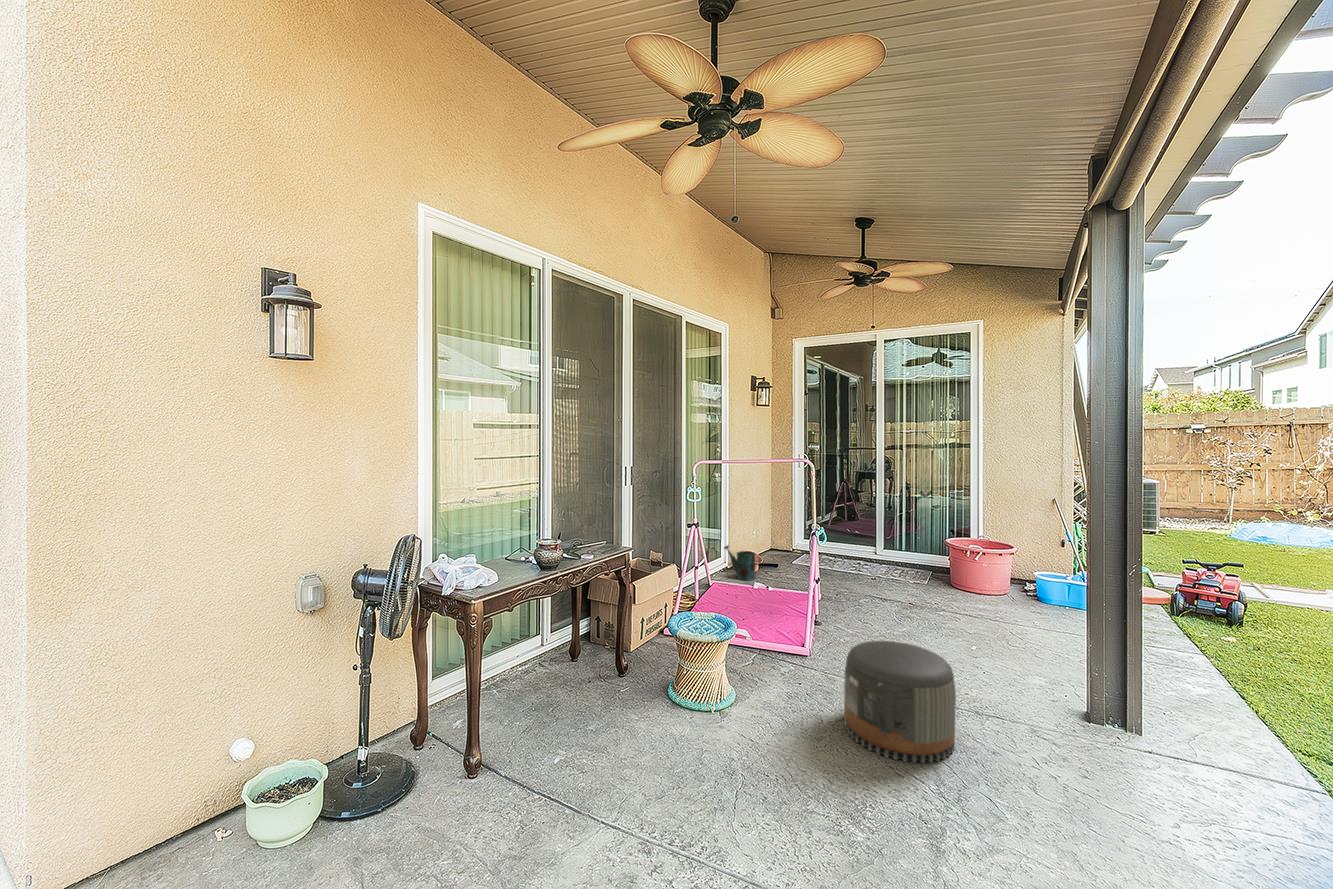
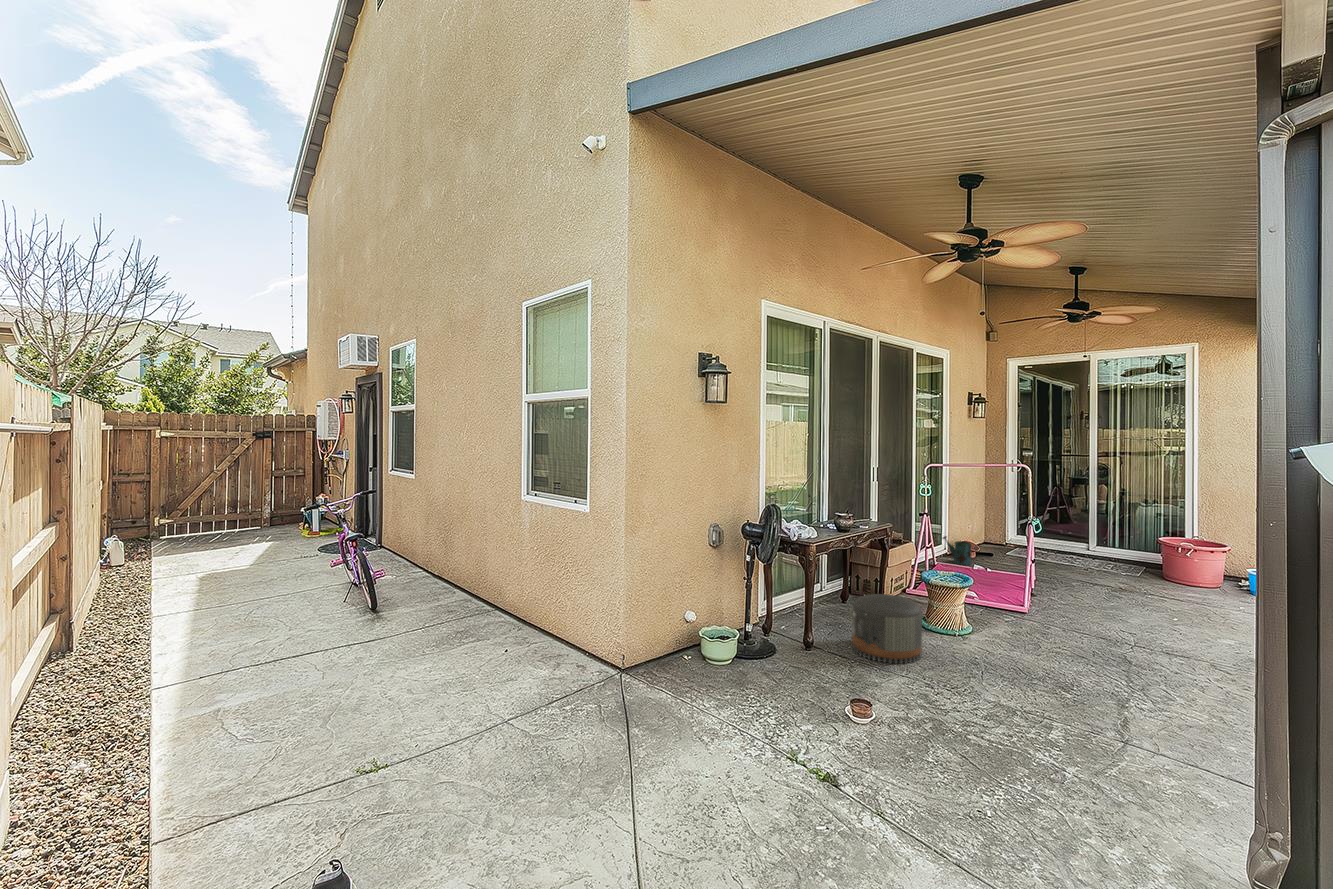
pouf: present [844,641,956,763] -> present [852,594,922,664]

